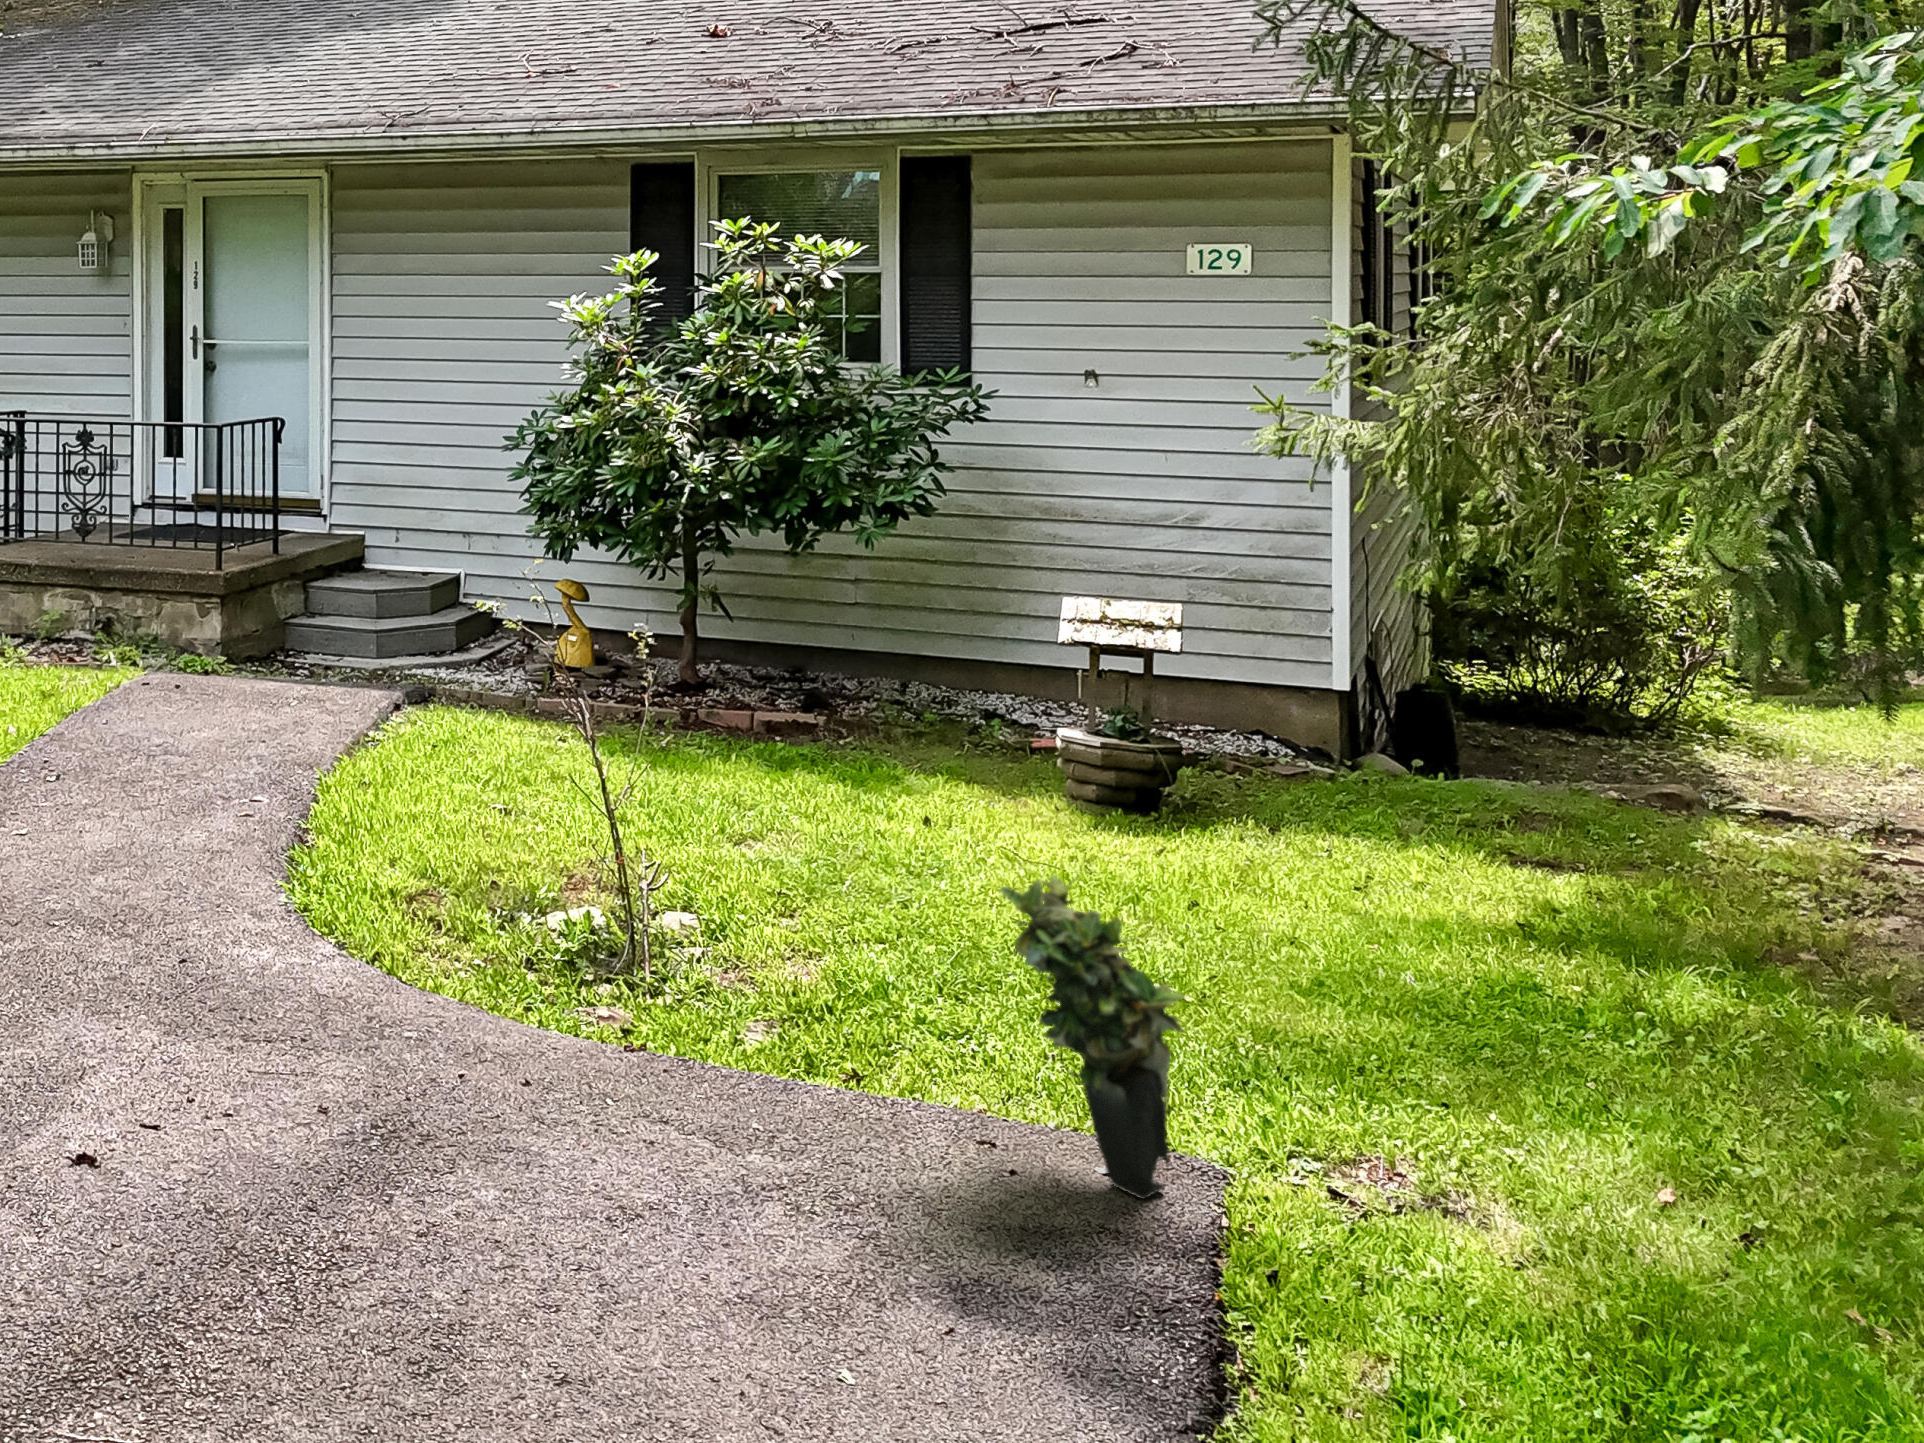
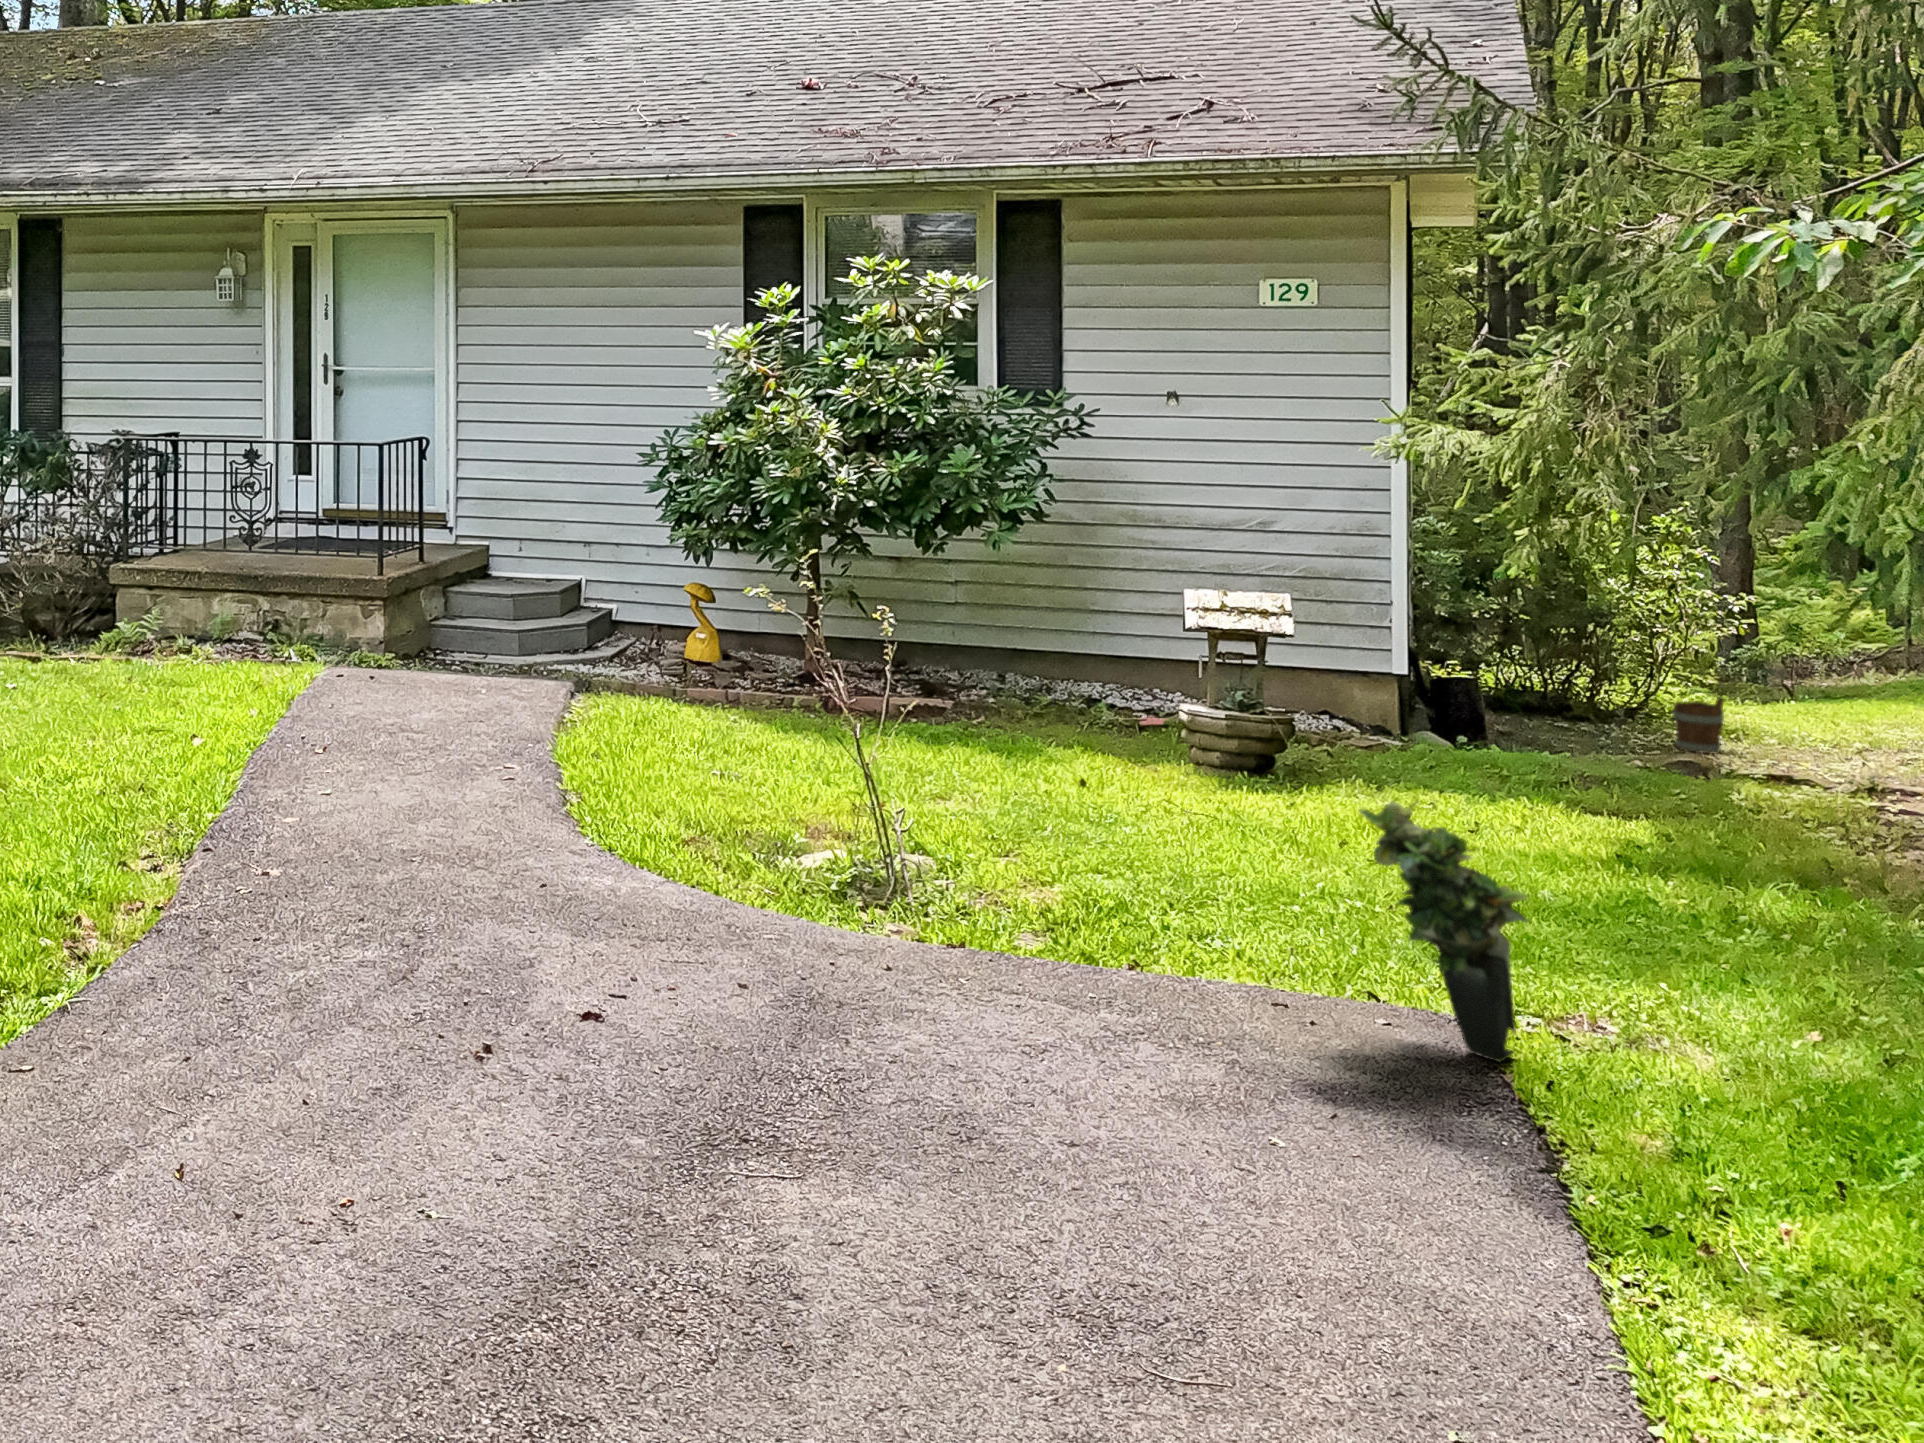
bucket: none [1695,719,1759,786] -> present [1672,697,1724,754]

